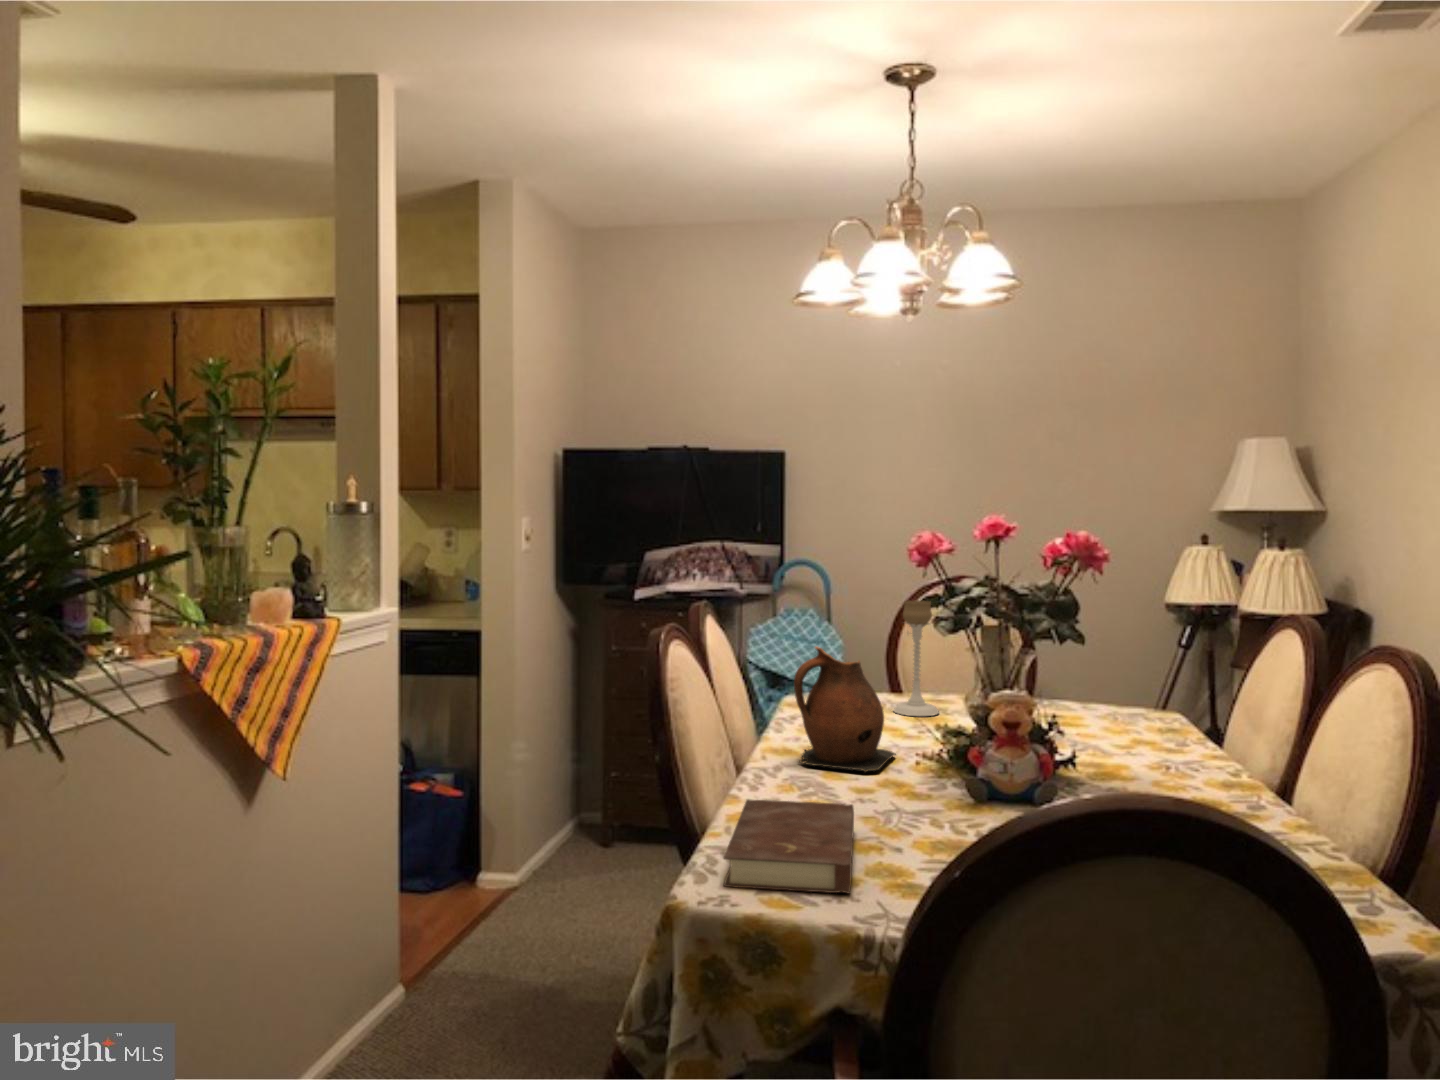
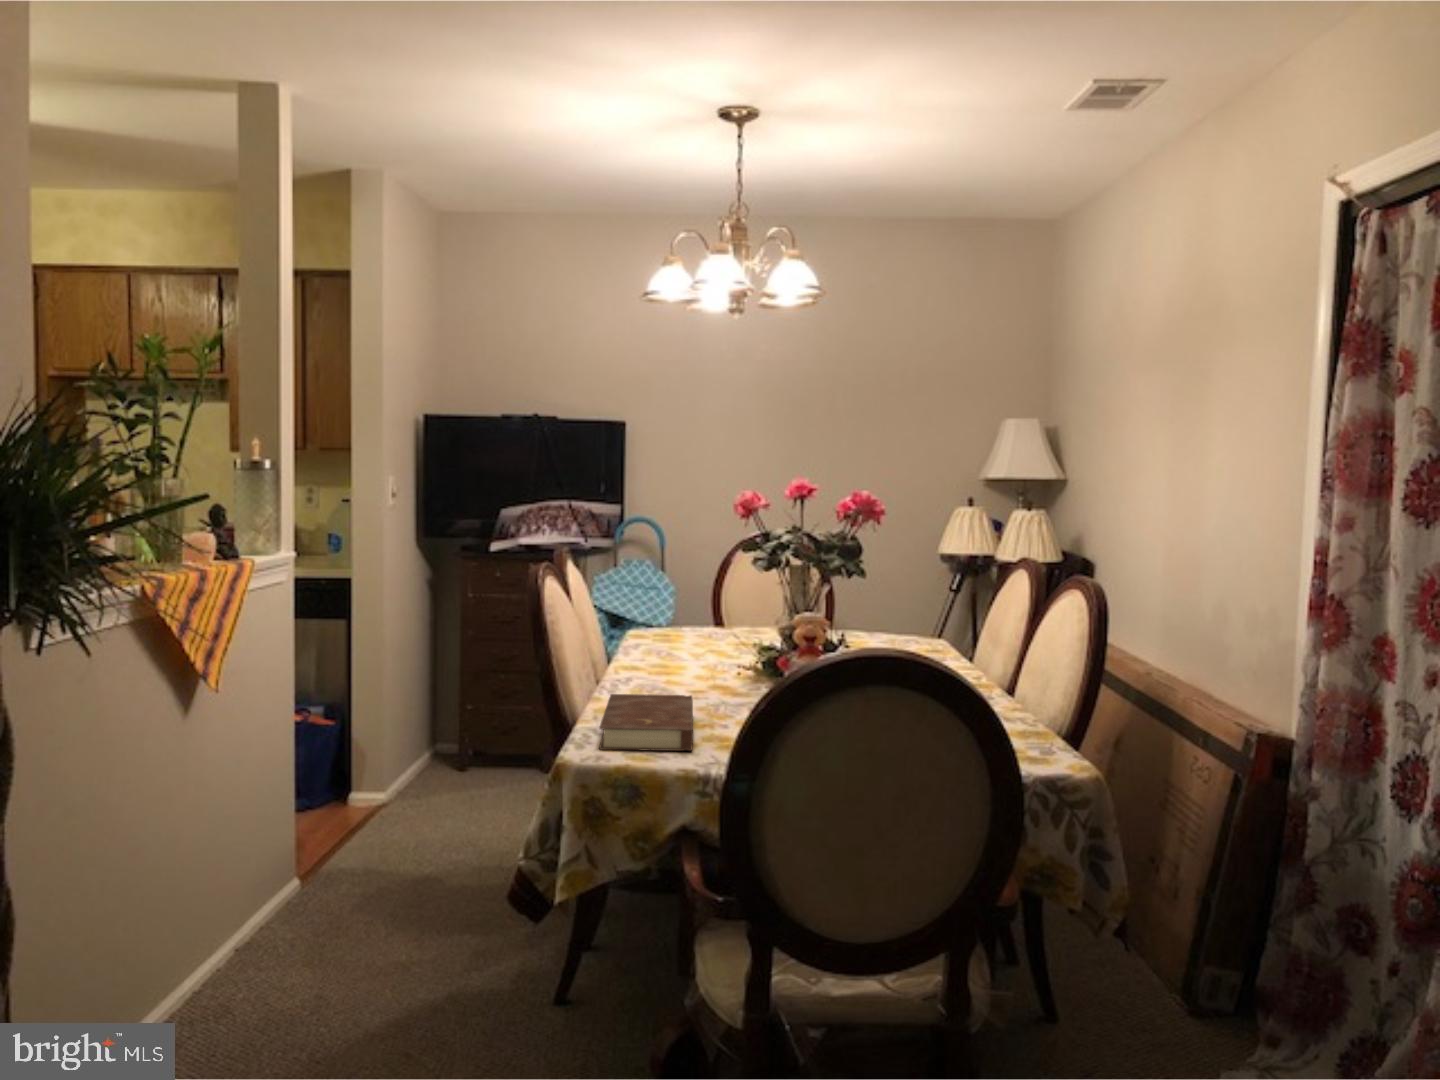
candle holder: present [893,600,939,716] -> none [719,548,756,642]
ceramic pitcher: present [794,646,896,773] -> none [643,582,723,680]

